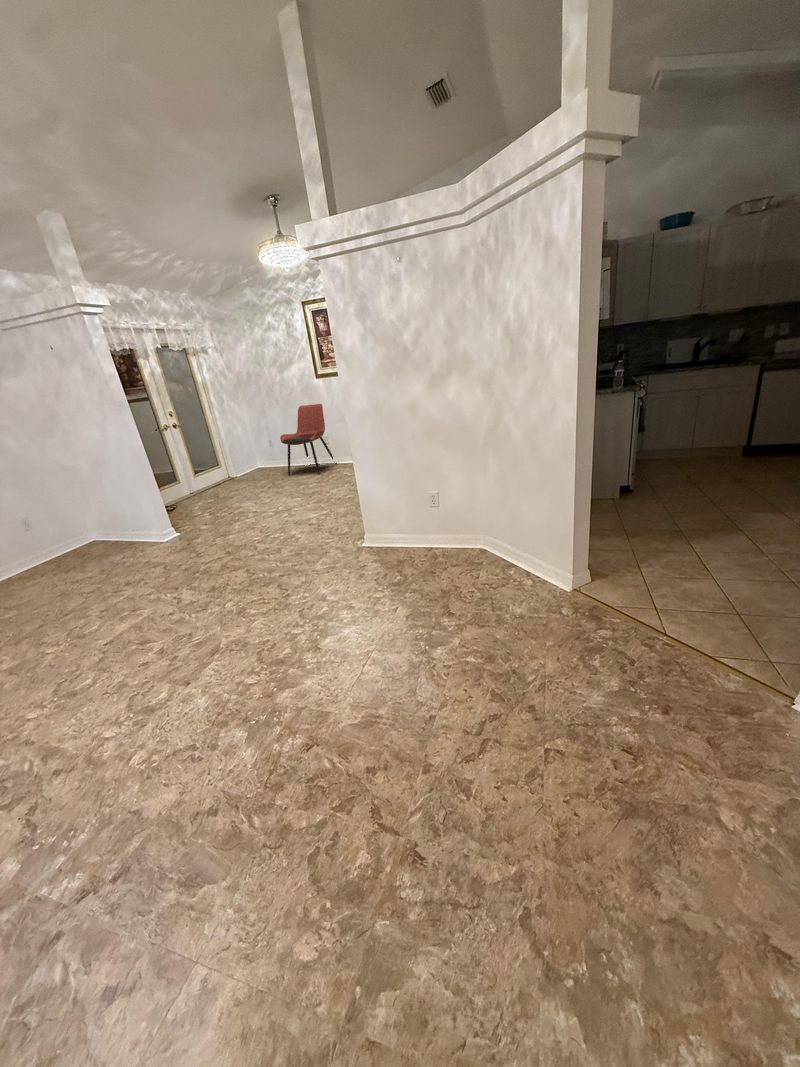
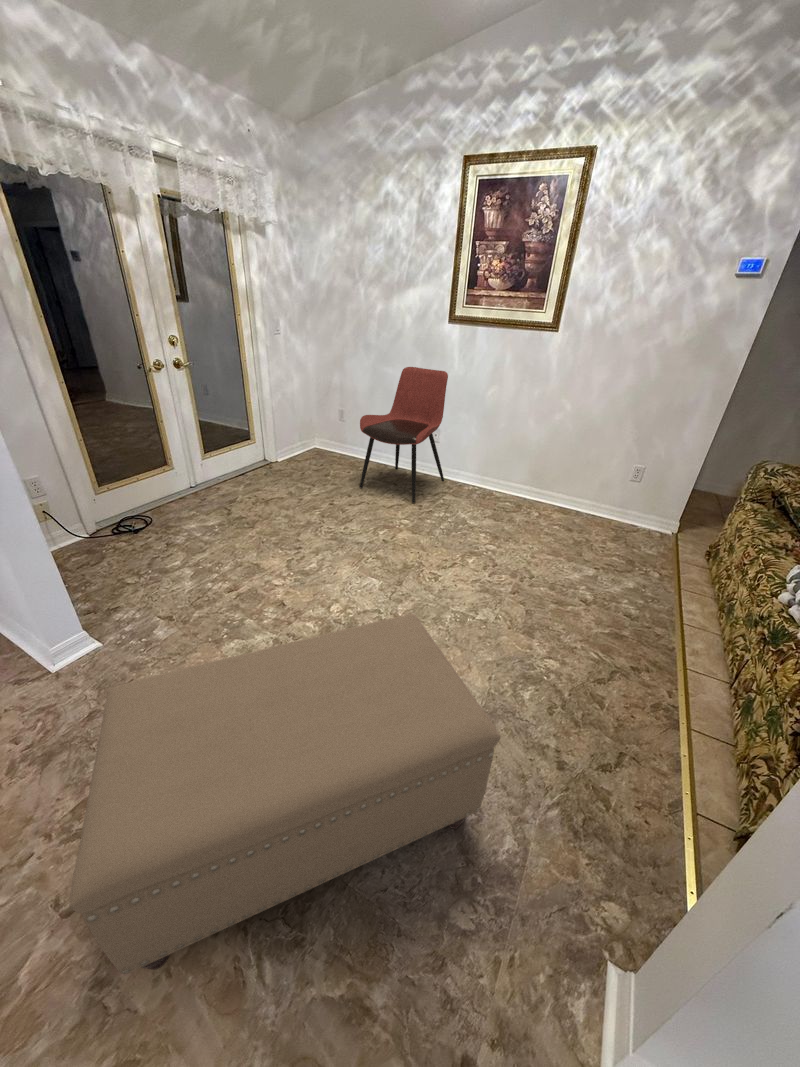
ottoman: none [206,473,336,561] -> present [70,614,500,974]

